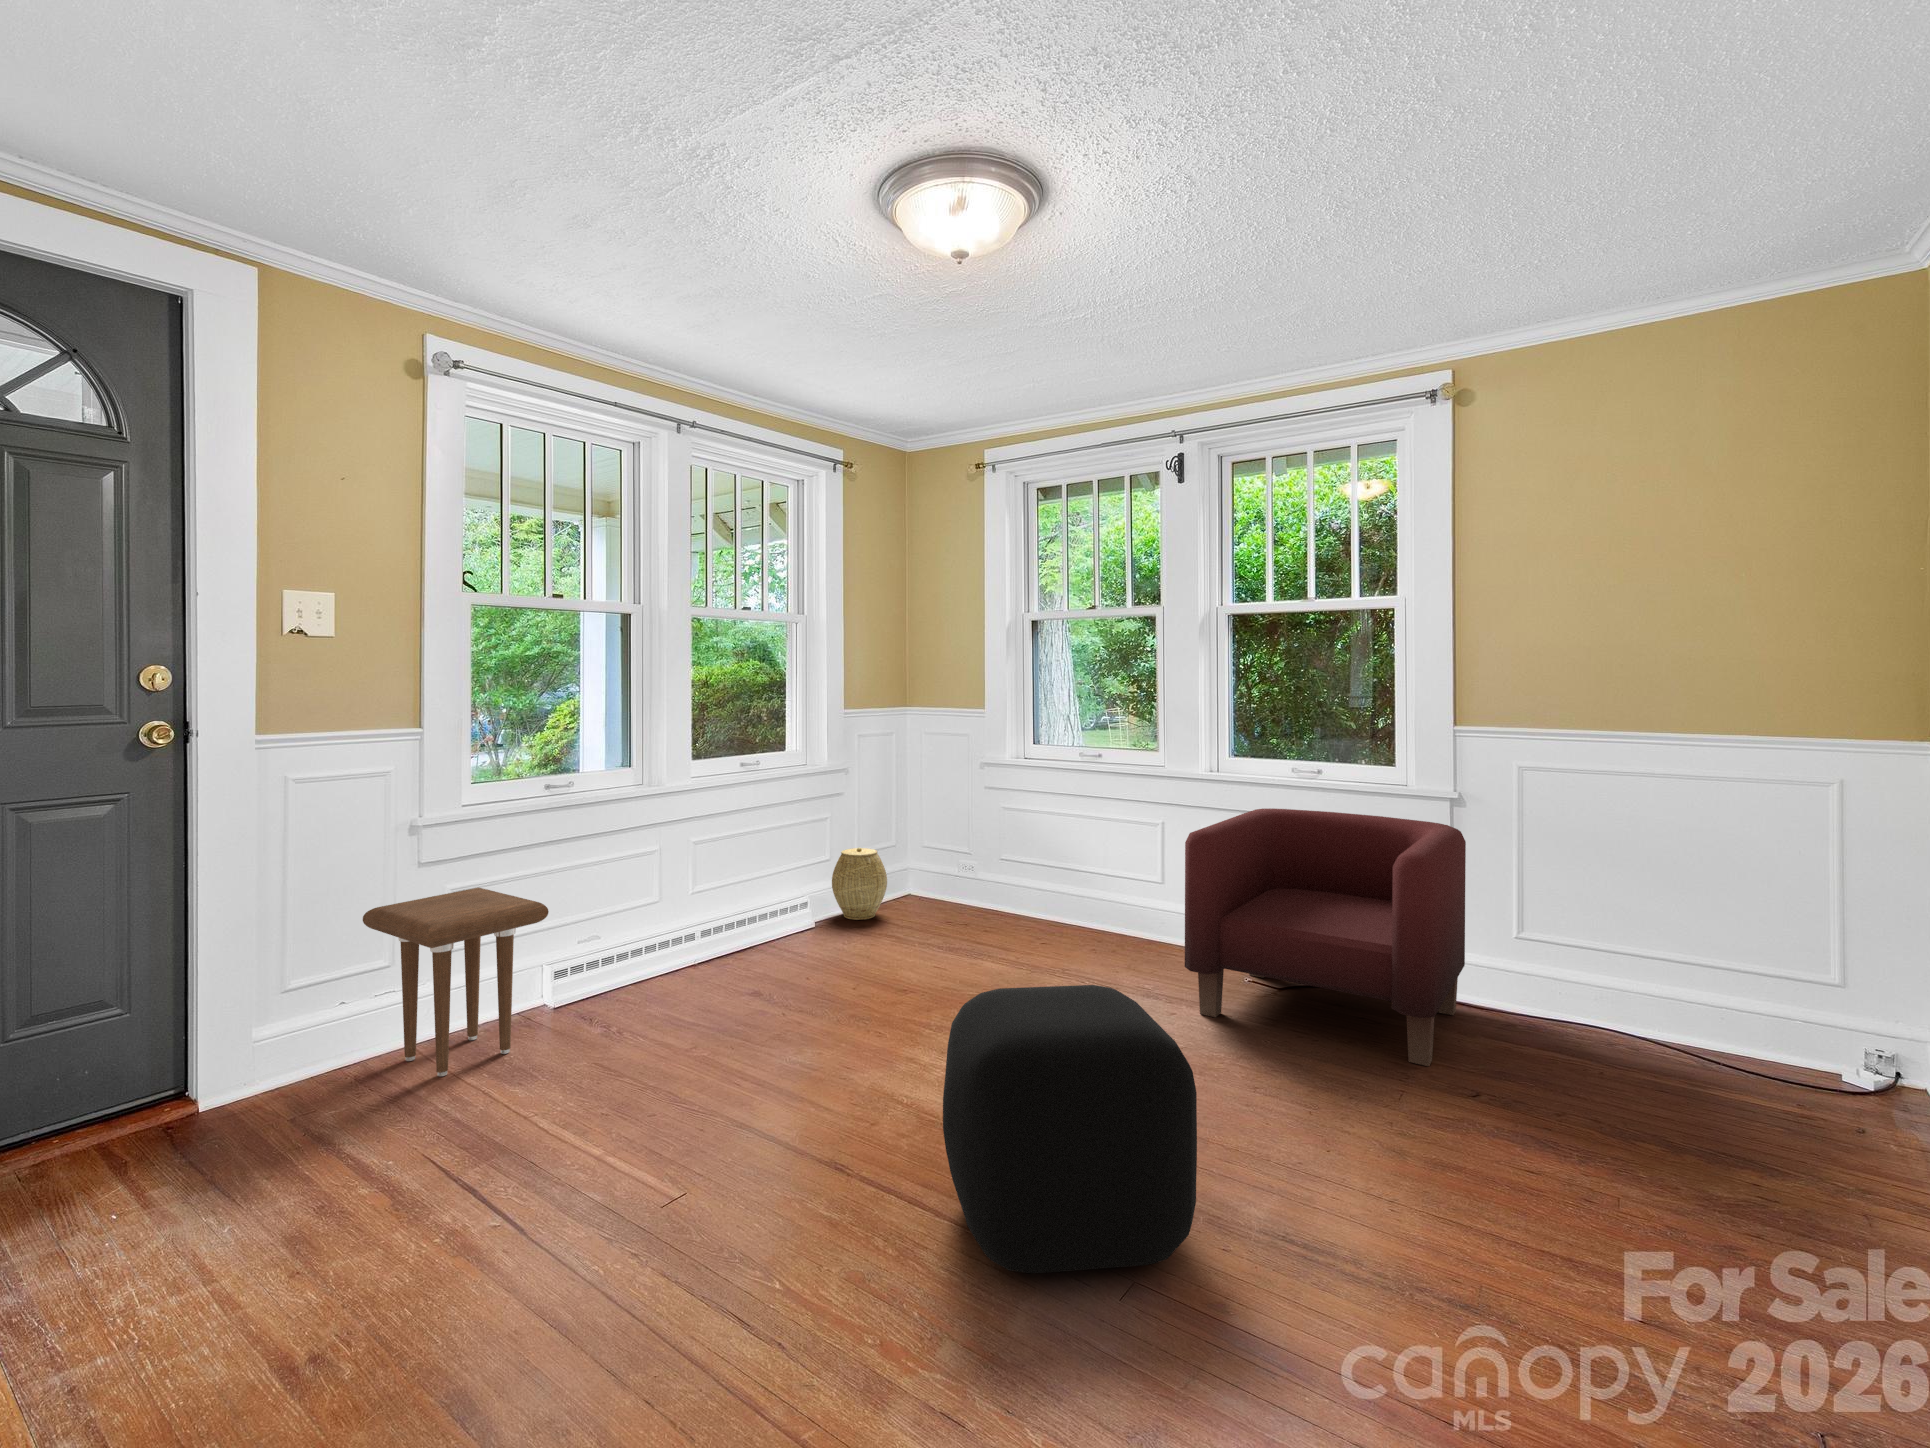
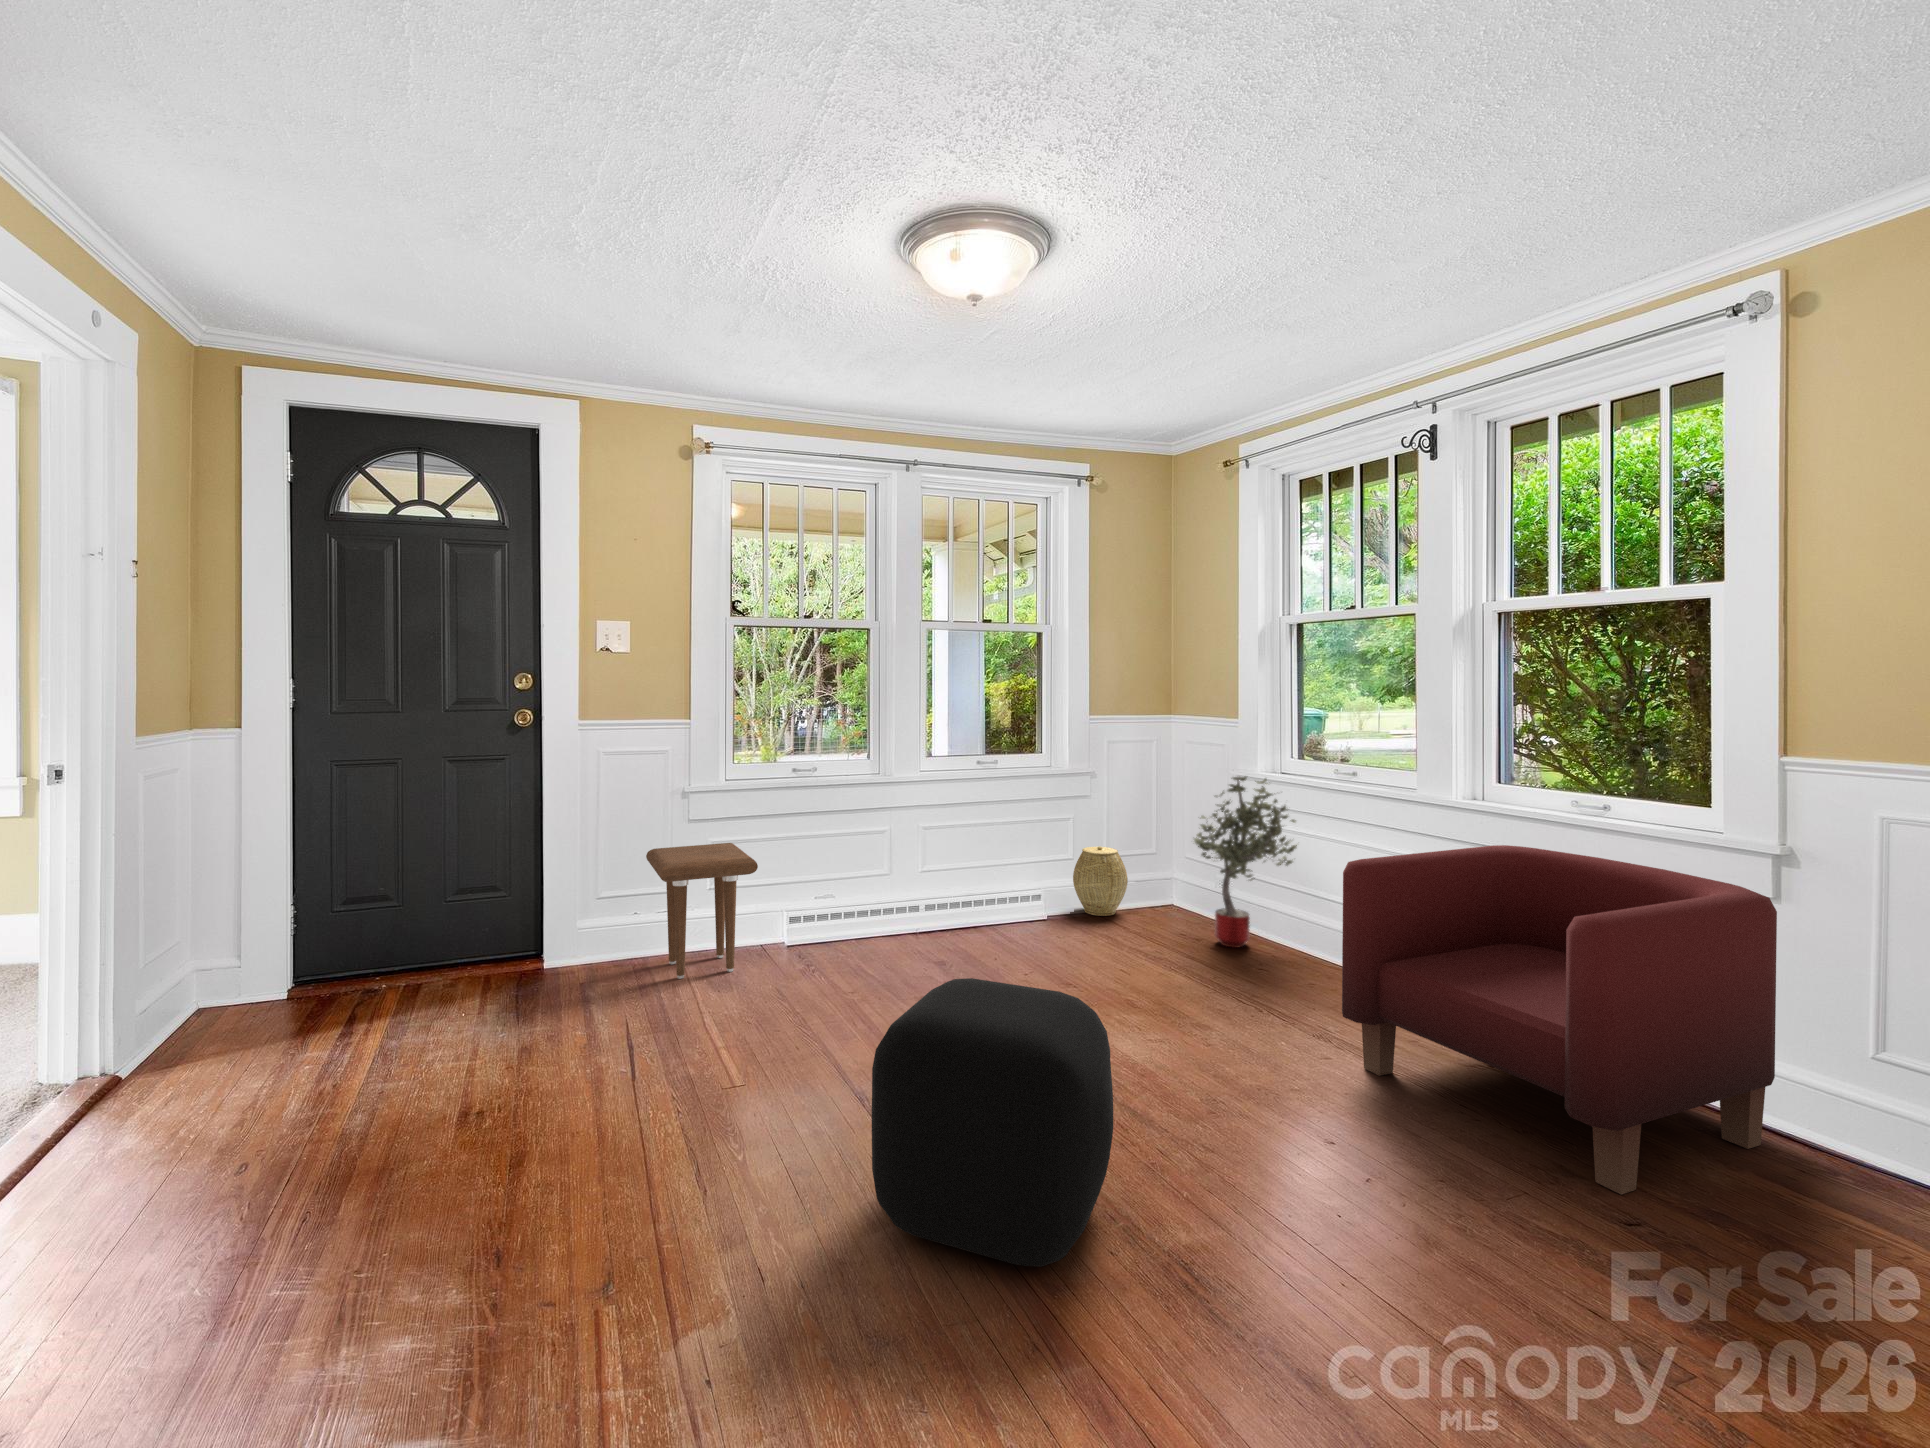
potted tree: none [952,765,1064,931] -> present [1194,777,1297,948]

